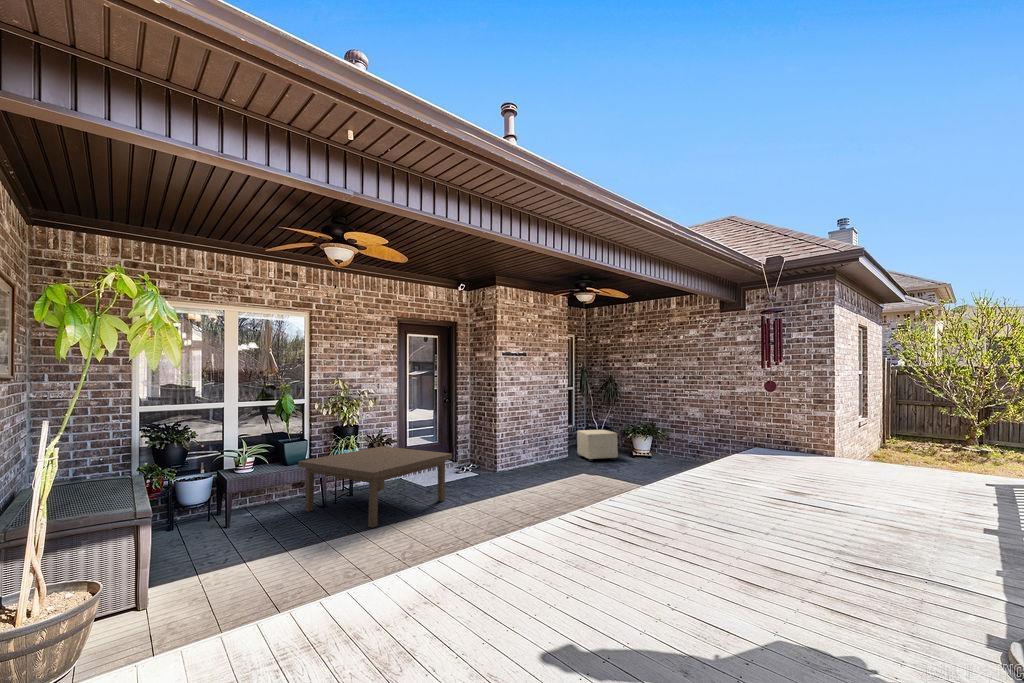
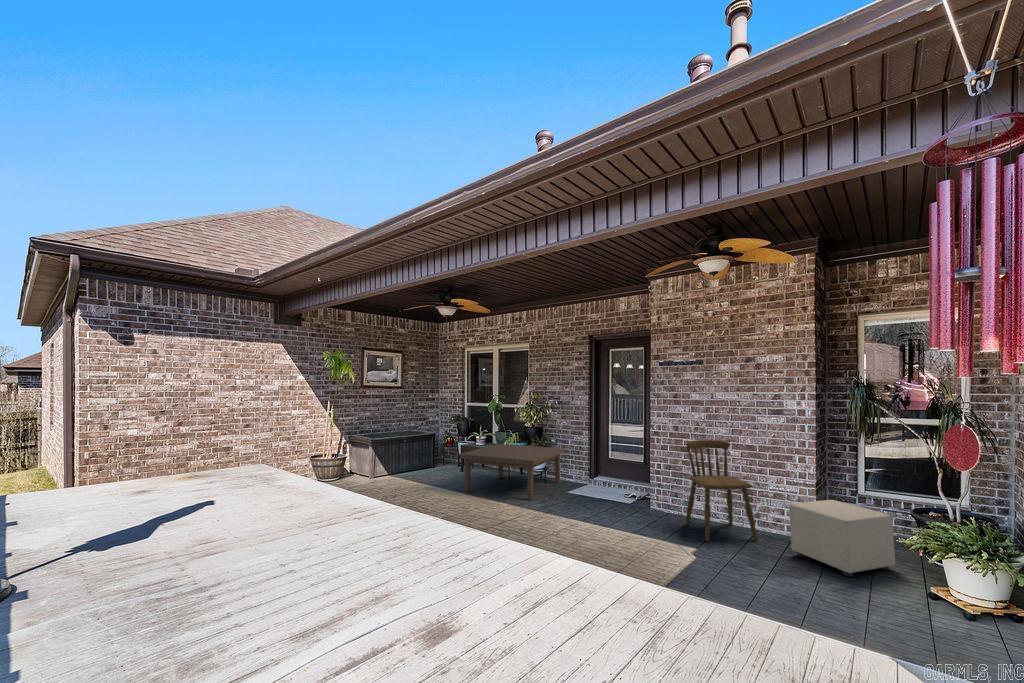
dining chair: none [534,408,571,470] -> present [685,440,758,542]

